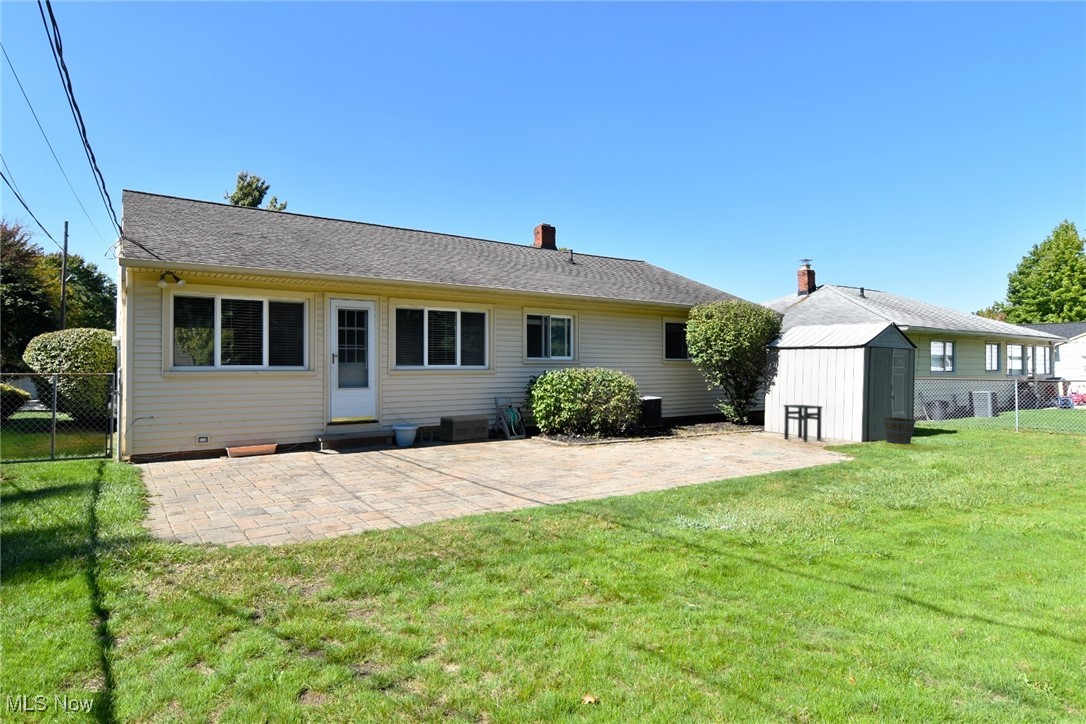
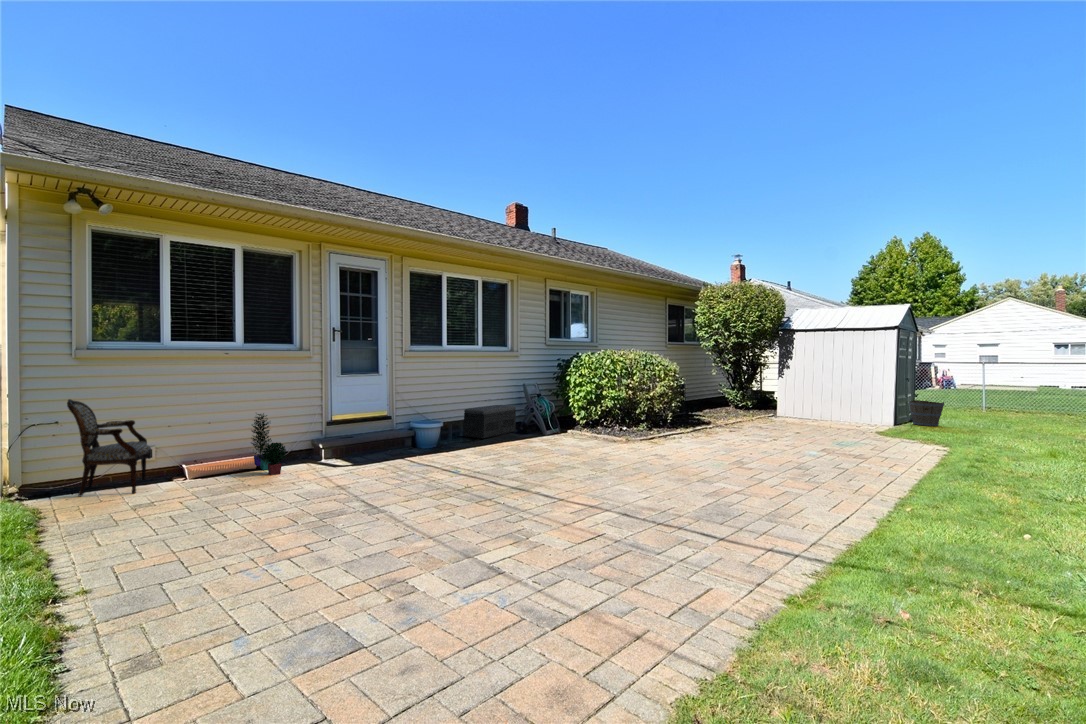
armchair: none [159,402,206,462] -> present [67,399,151,496]
side table: present [784,405,822,442] -> none [811,388,850,426]
potted plant: none [270,414,290,457] -> present [251,413,287,475]

